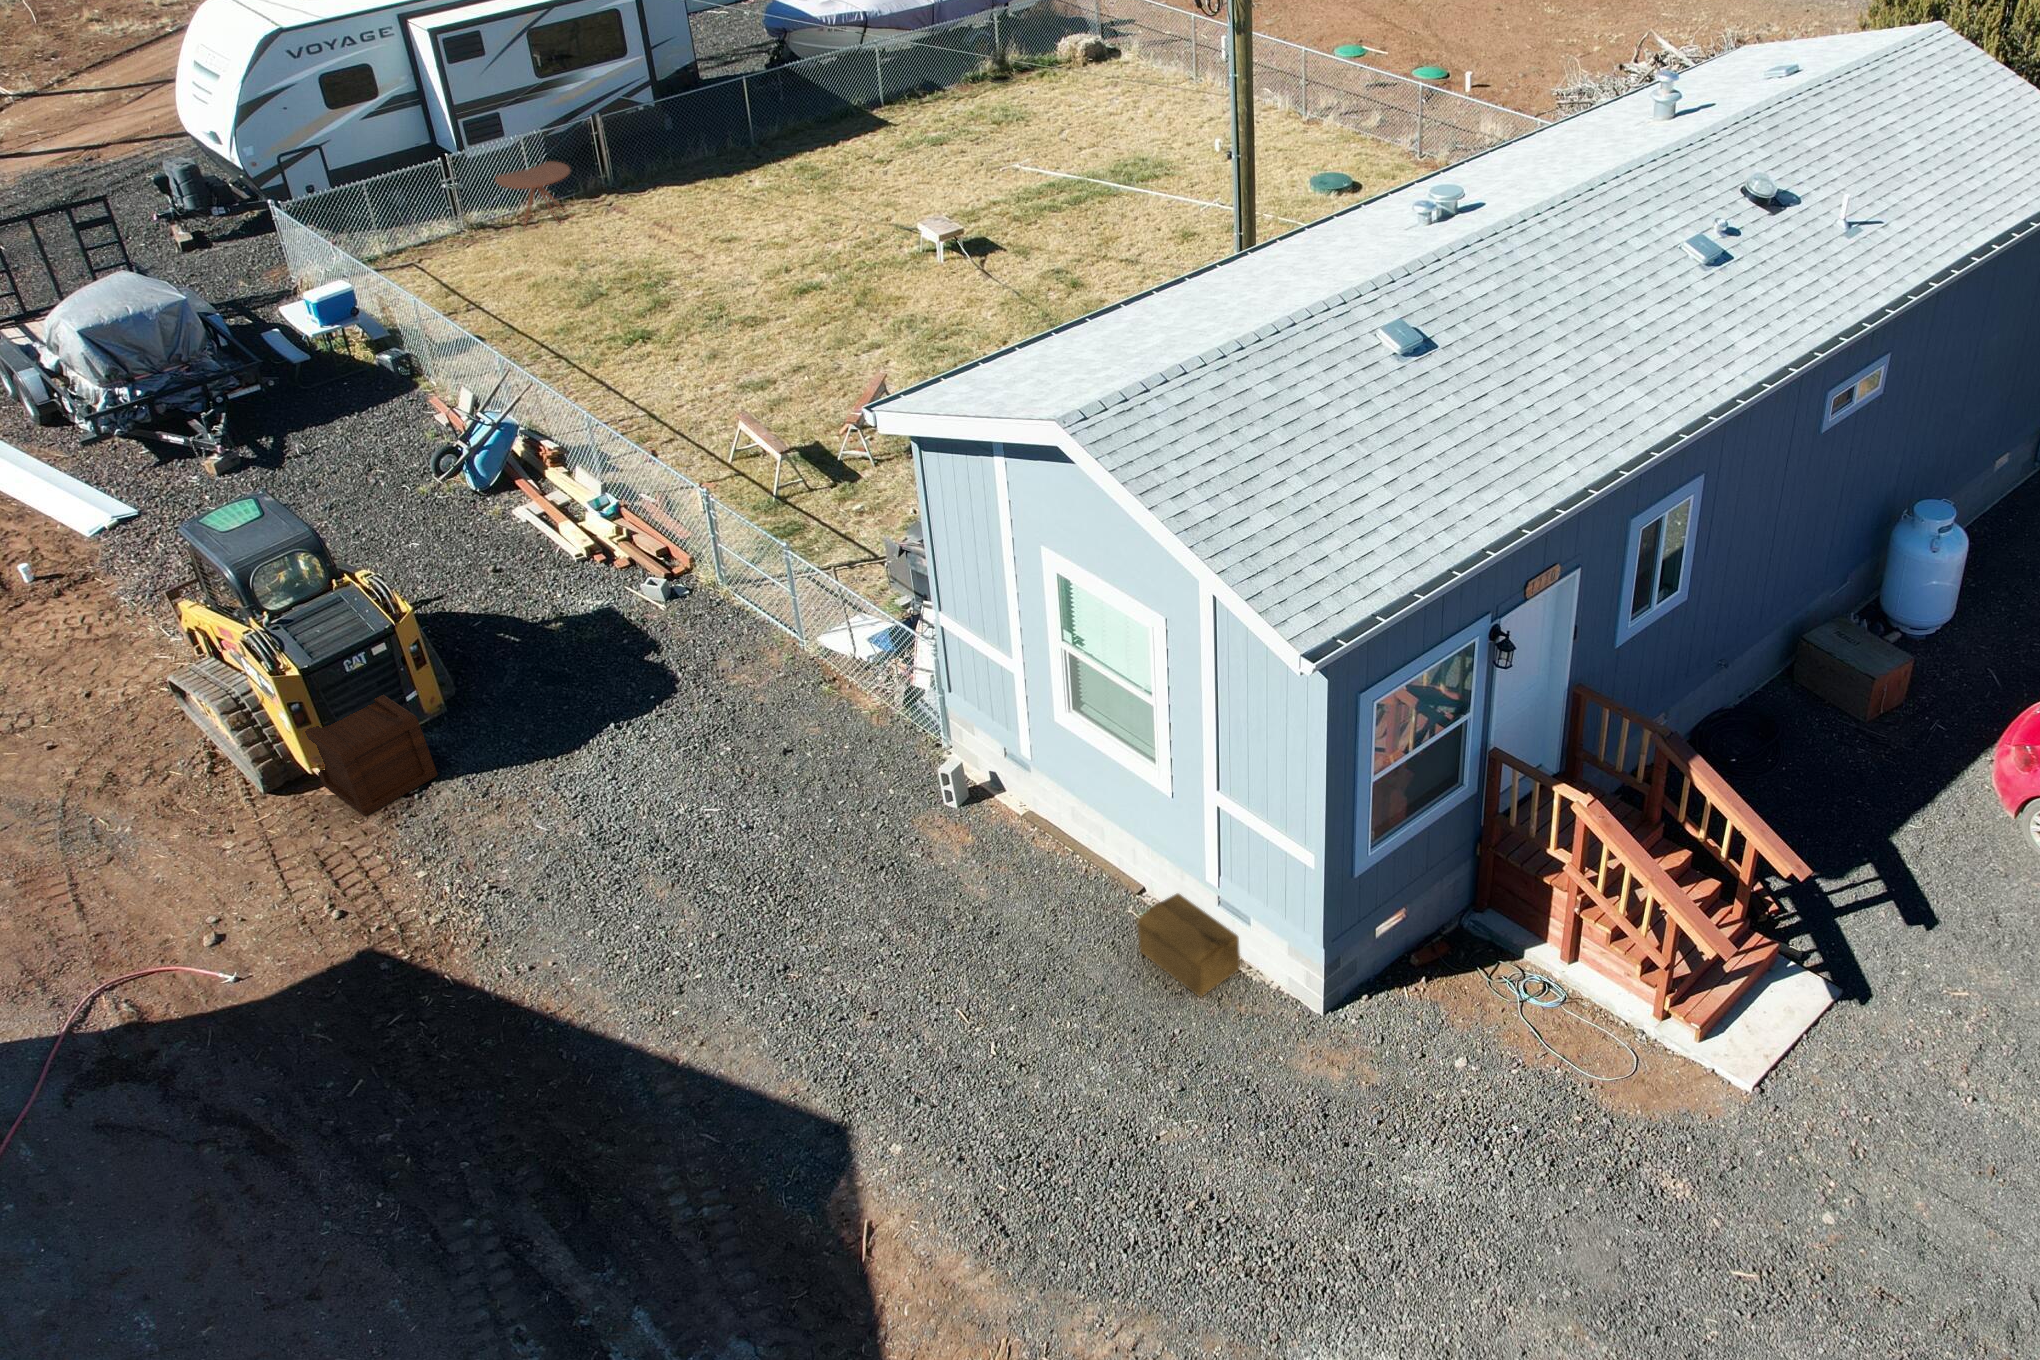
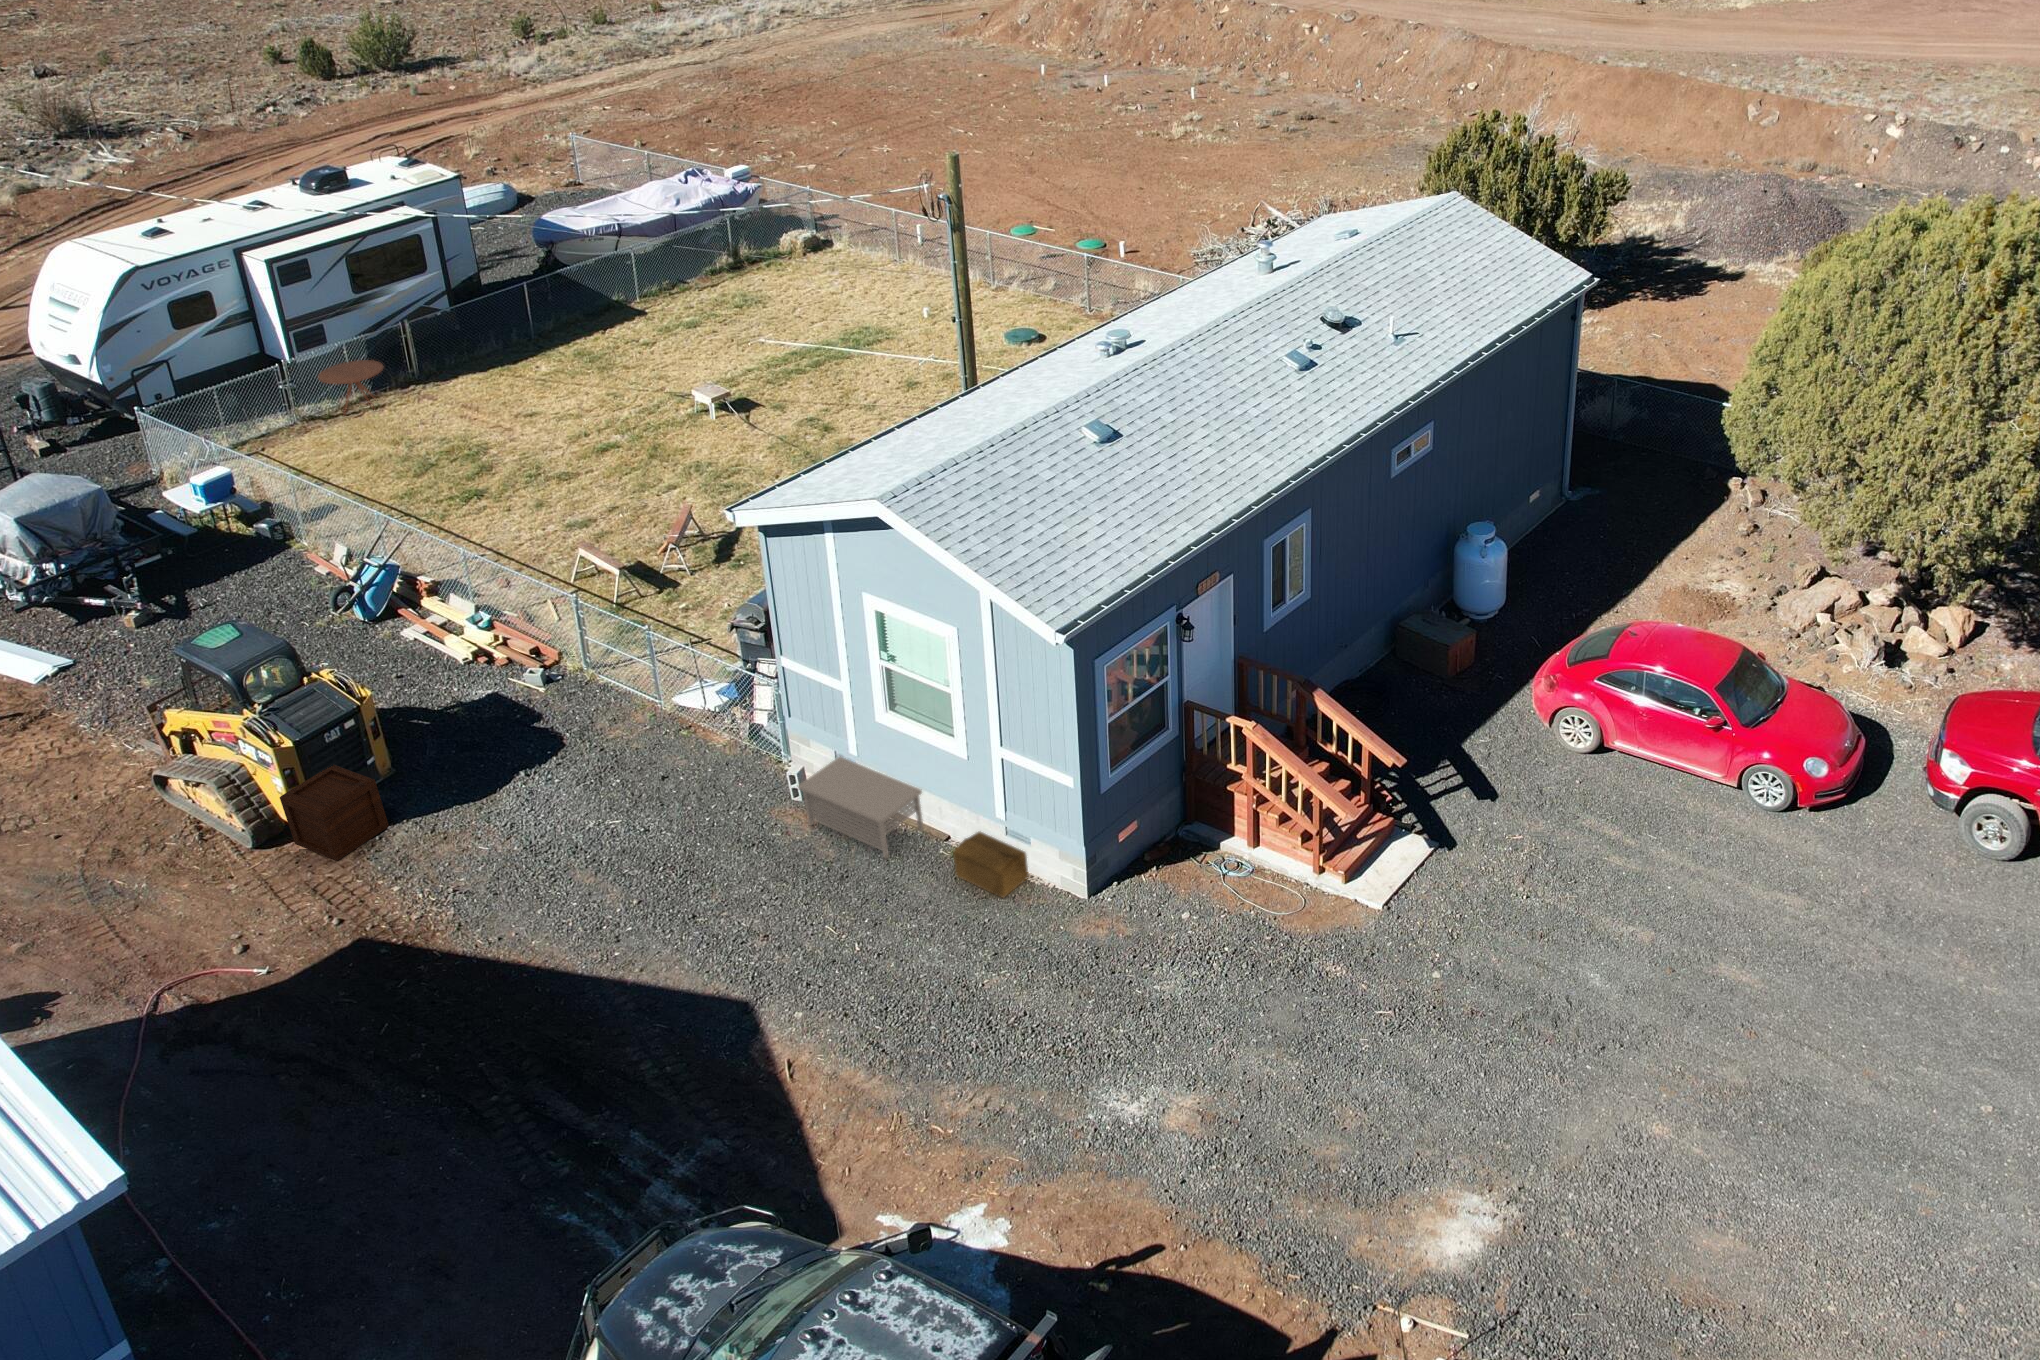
storage bench: none [942,755,1107,912] -> present [798,756,924,858]

